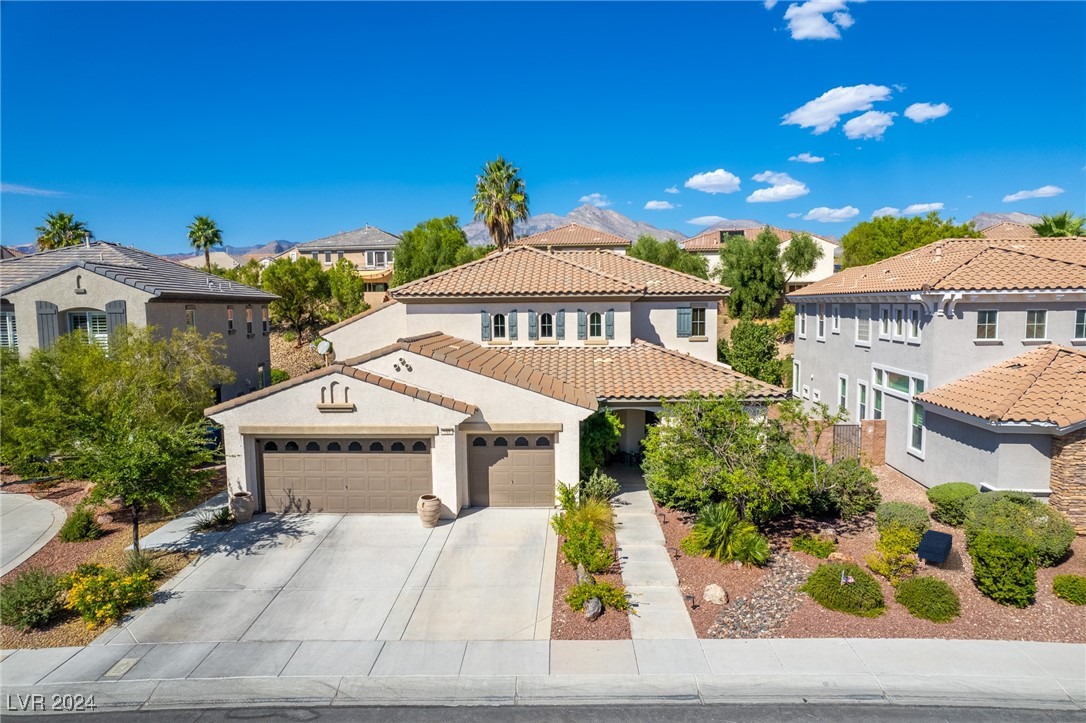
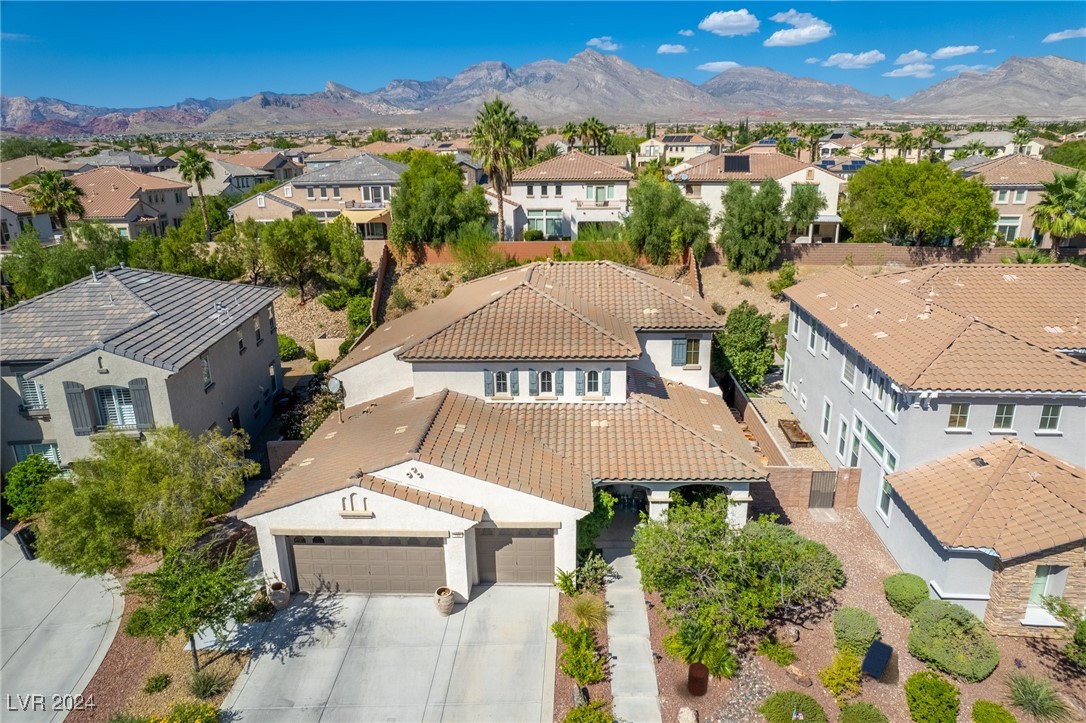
trash can: none [712,542,737,579] -> present [687,662,709,696]

